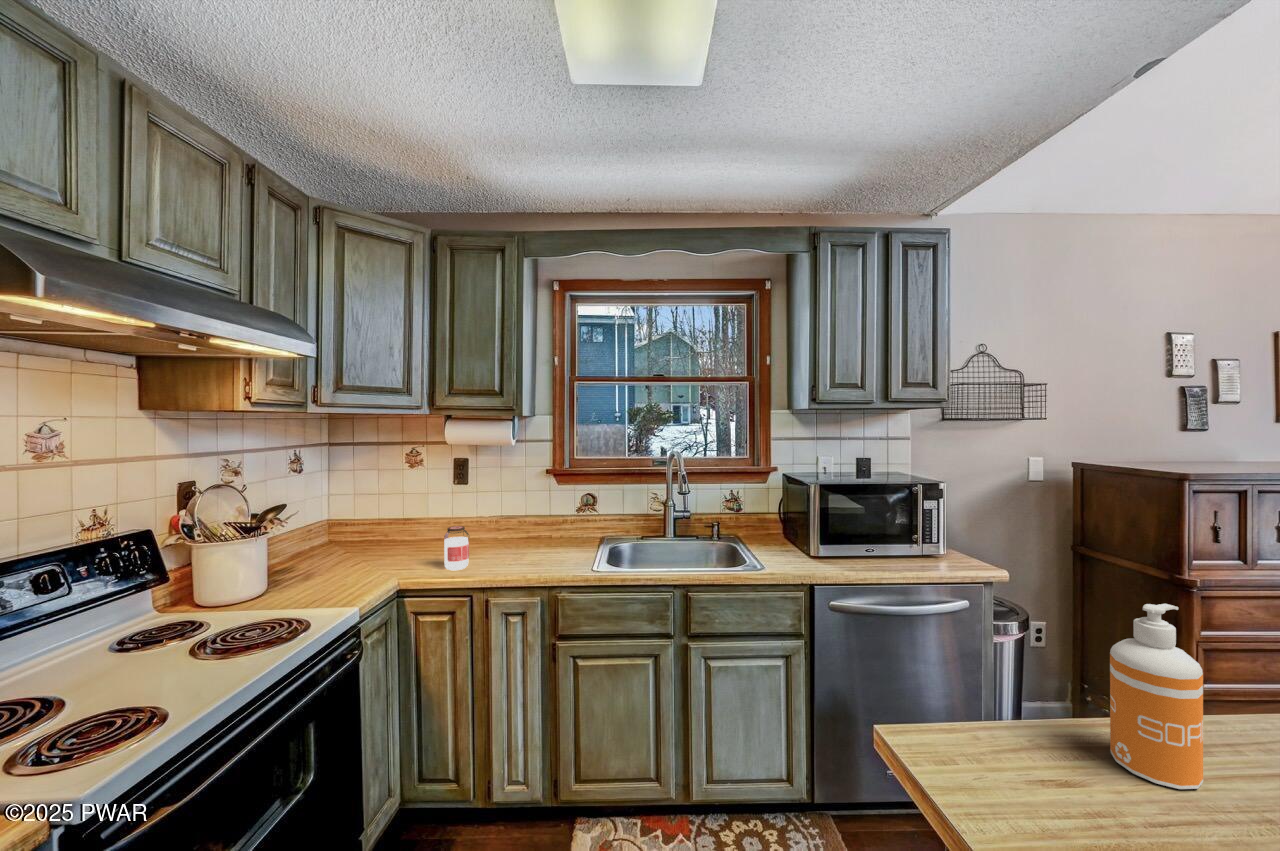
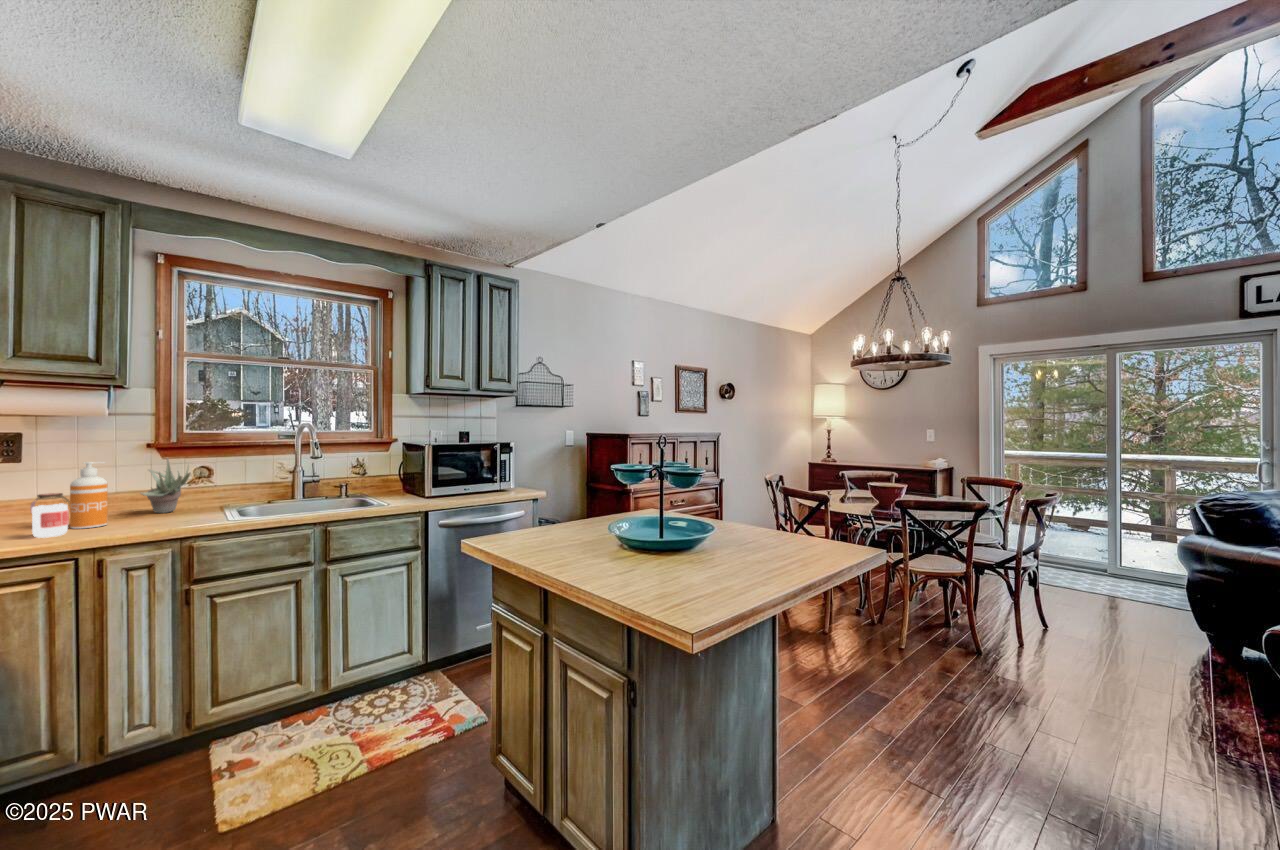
succulent plant: none [531,487,574,542] -> present [140,458,191,513]
soap dispenser: present [1110,604,1203,789] -> present [70,462,108,529]

